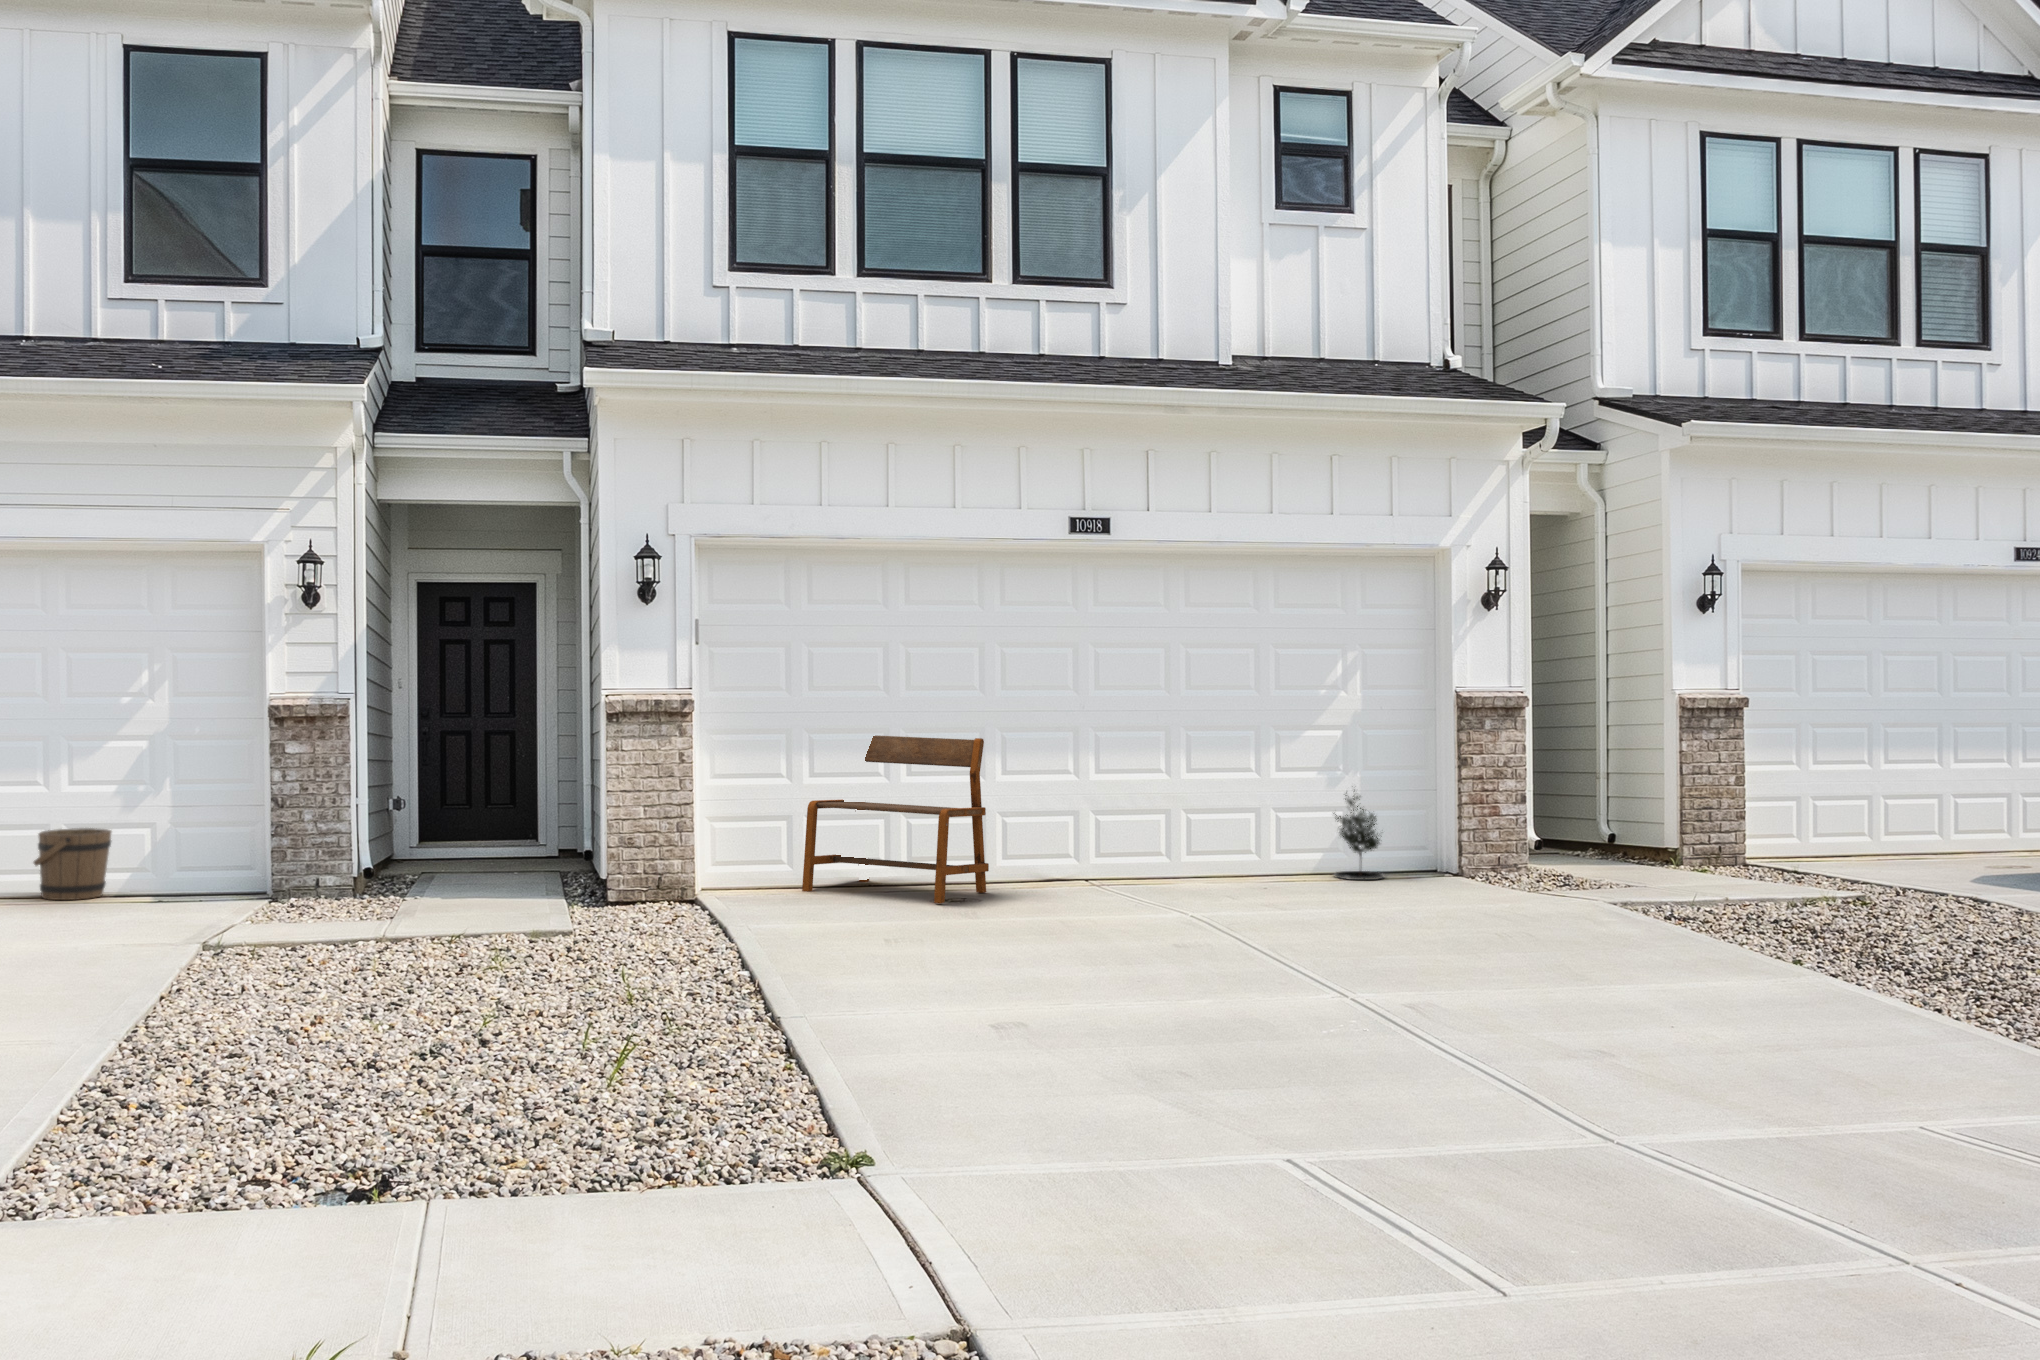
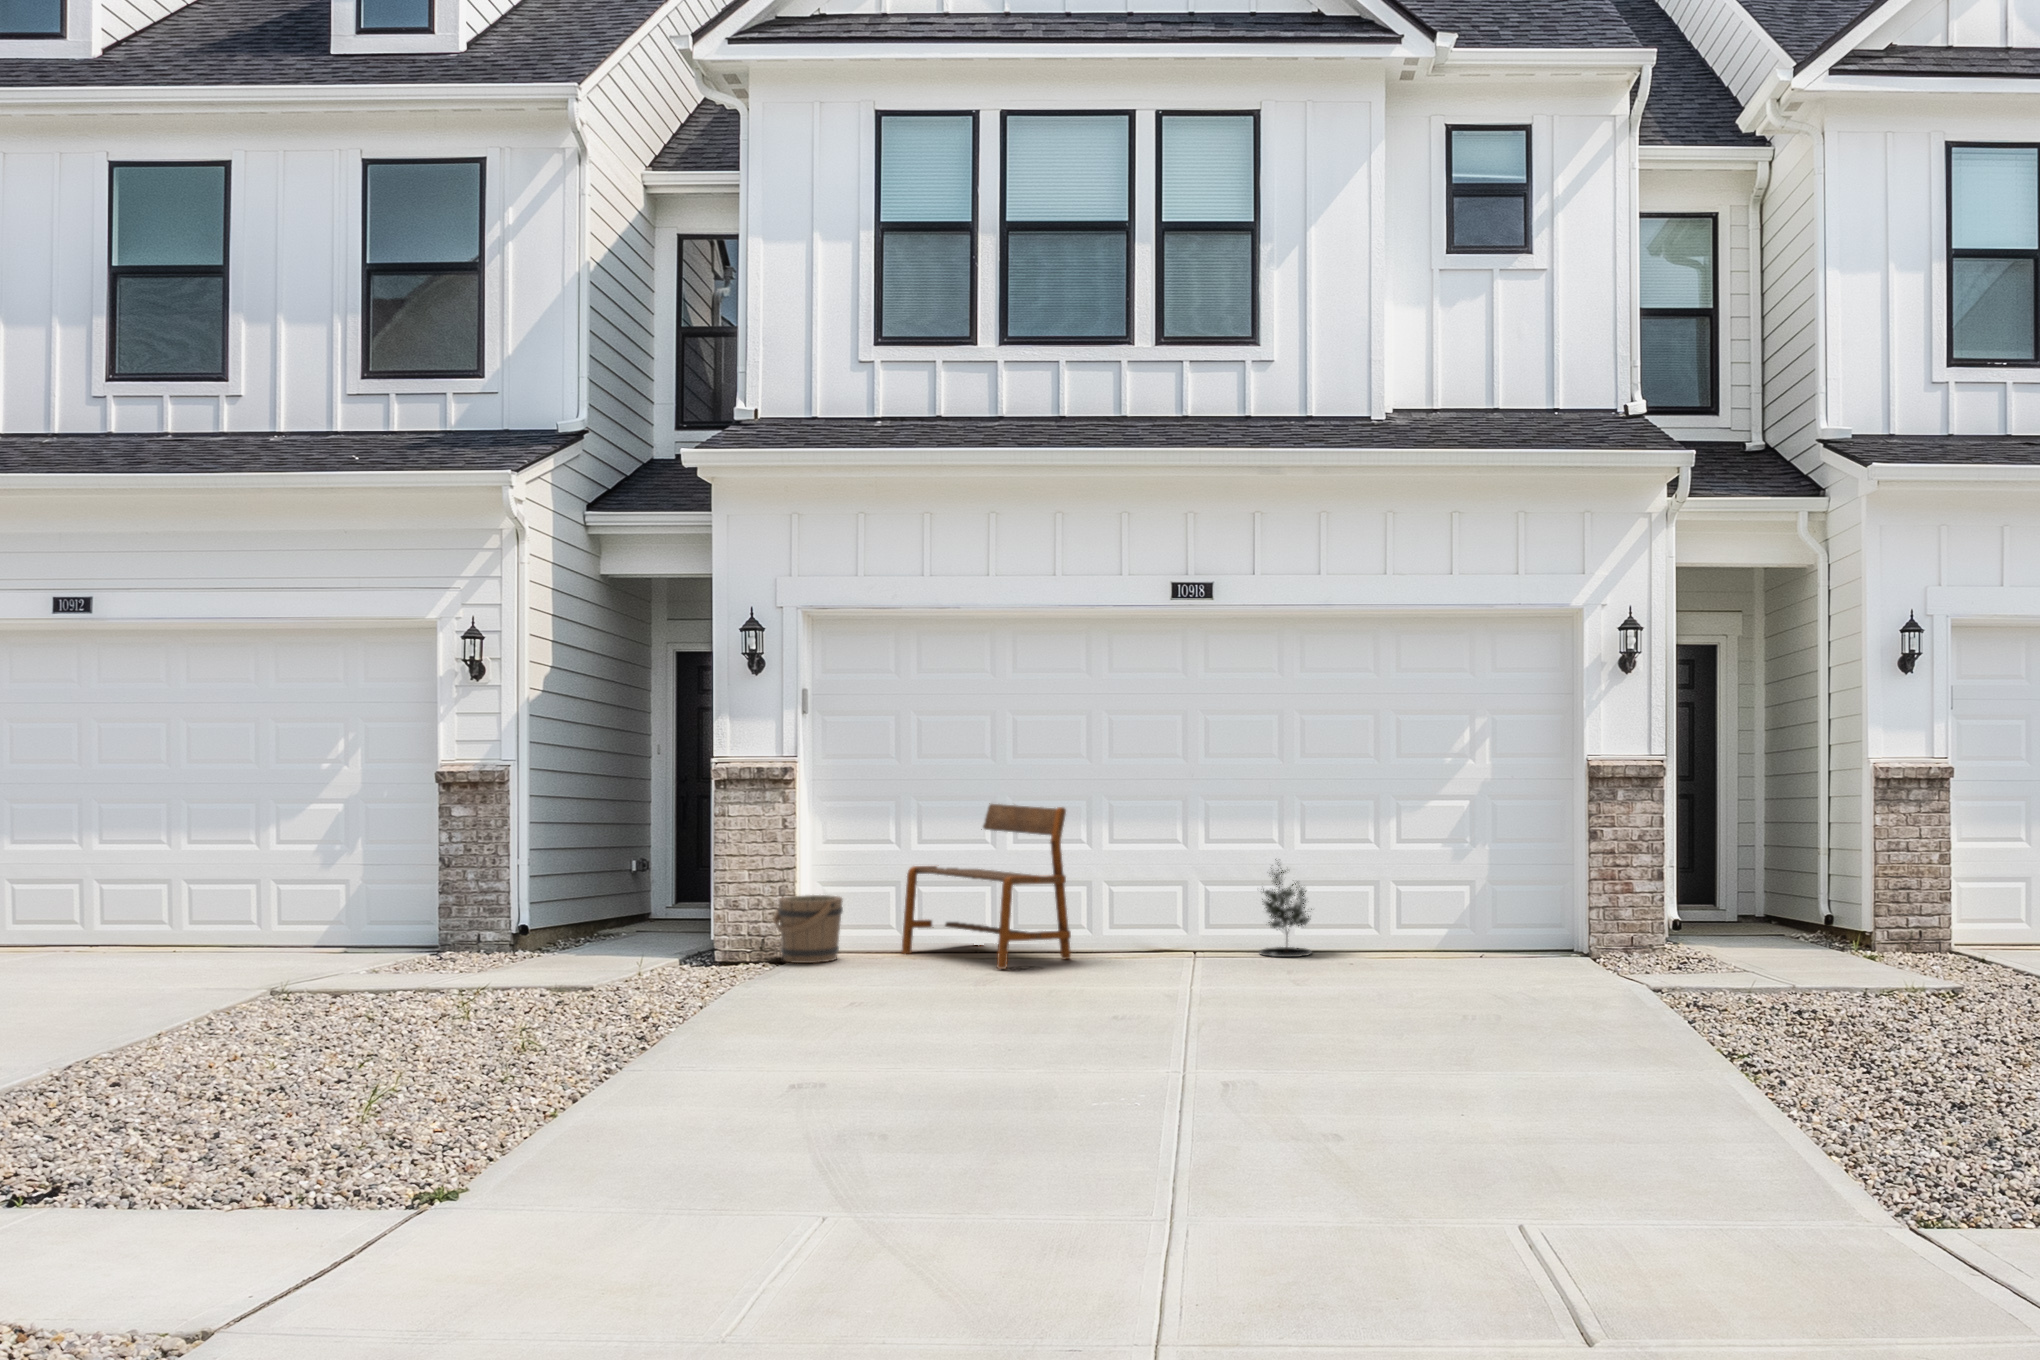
potted tree: present [1333,790,1385,880] -> present [1259,859,1312,957]
bucket: present [34,828,111,900] -> present [773,895,843,963]

